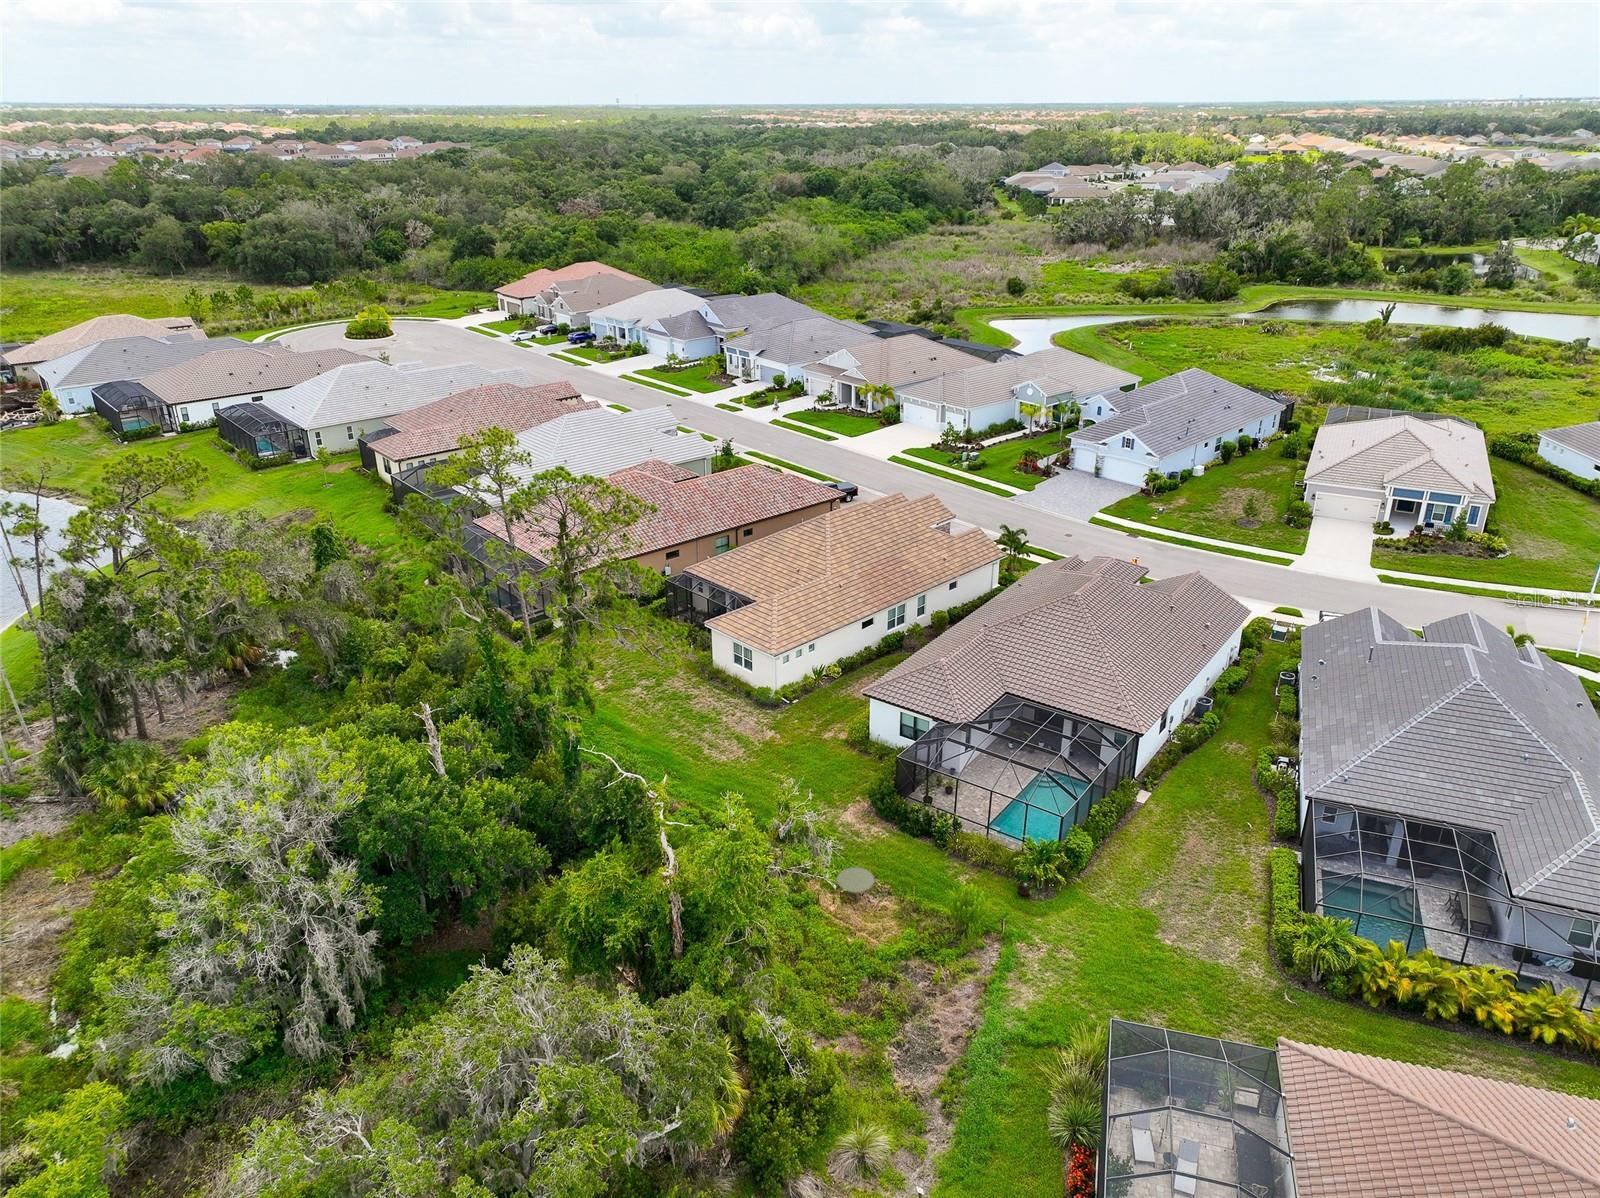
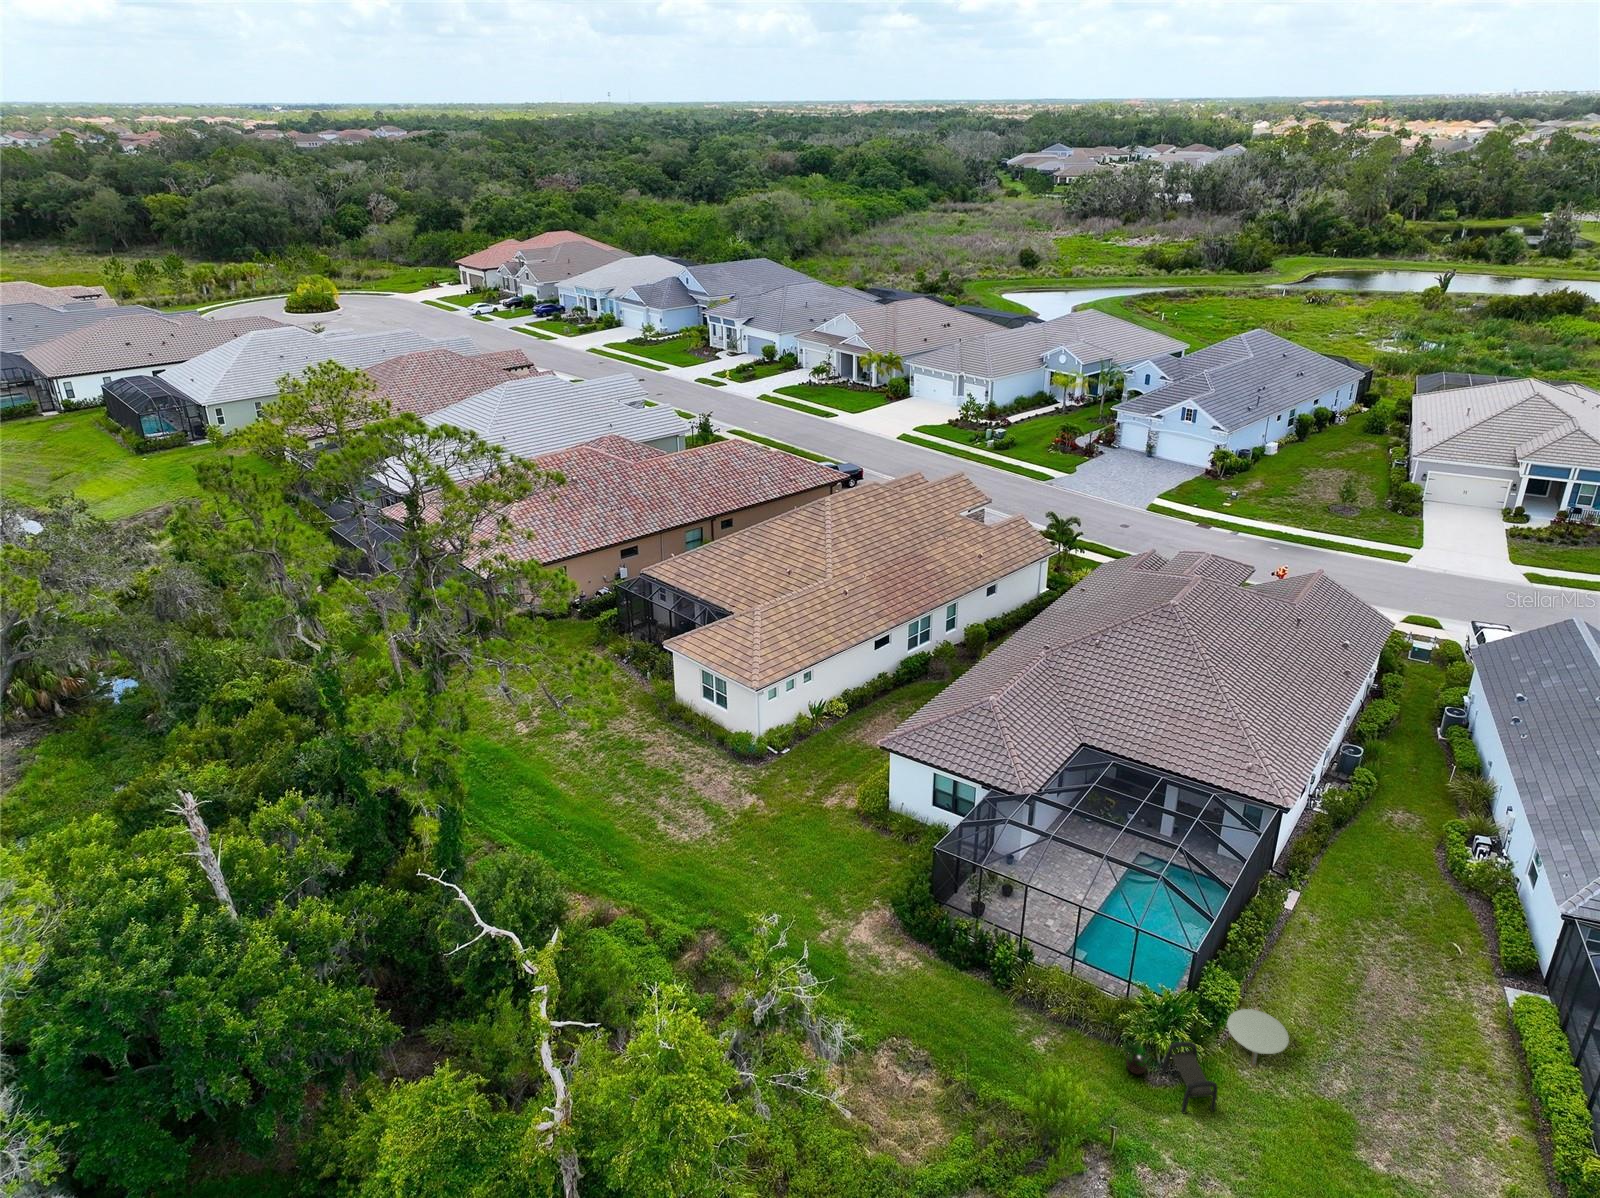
round table: present [837,867,874,903] -> present [1227,1009,1289,1067]
bench: none [1041,873,1072,916] -> present [1163,1042,1218,1113]

